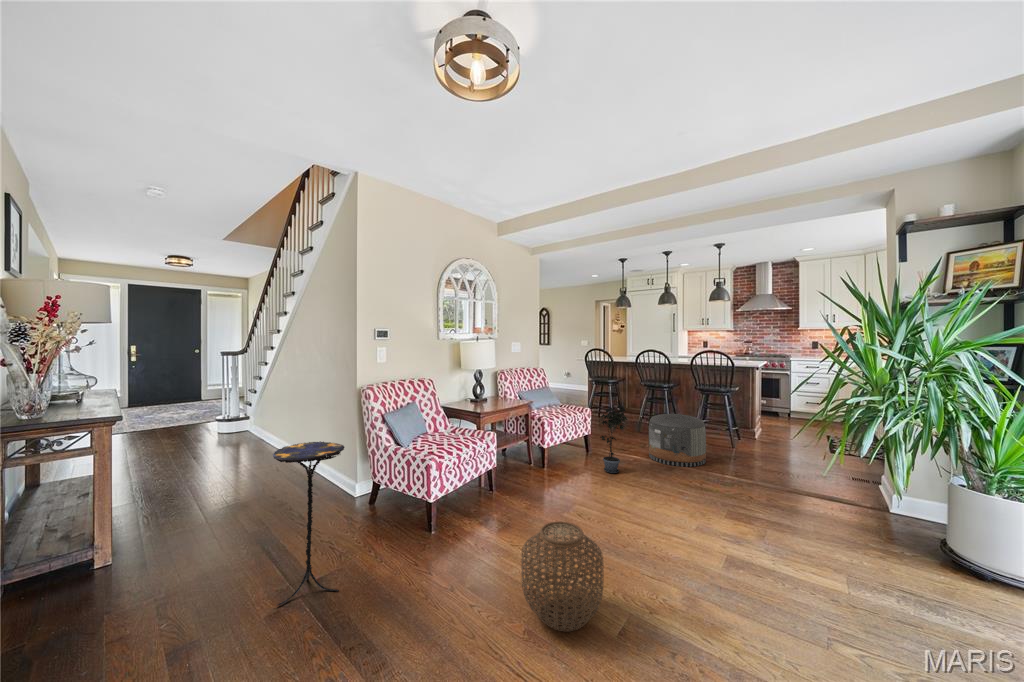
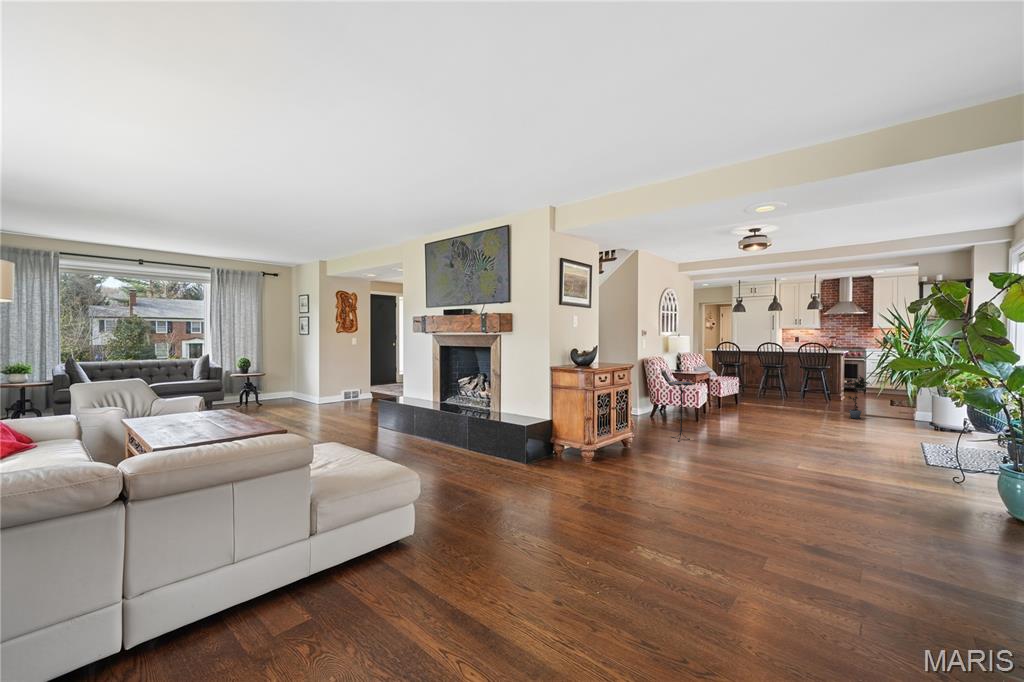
potted plant: present [600,402,627,473] -> present [847,375,870,419]
pouf: present [649,414,706,467] -> none [781,383,819,413]
woven basket: present [521,521,604,631] -> none [775,410,811,445]

